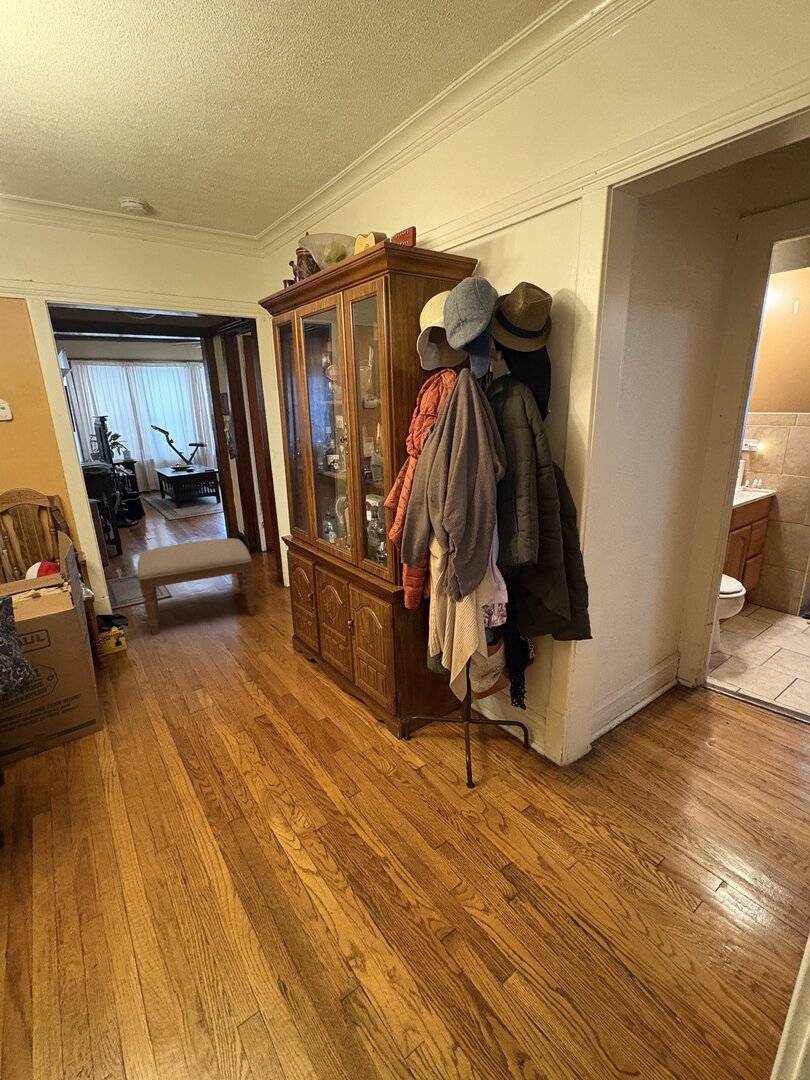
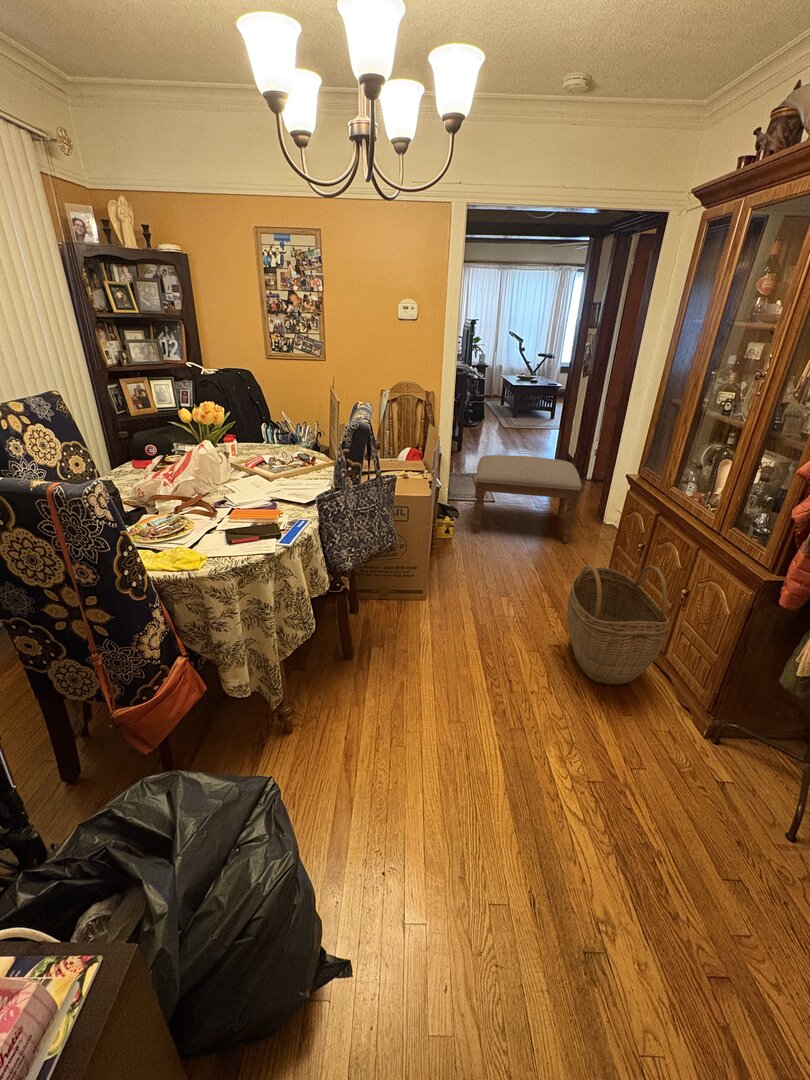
woven basket: none [257,609,346,733] -> present [567,565,669,685]

